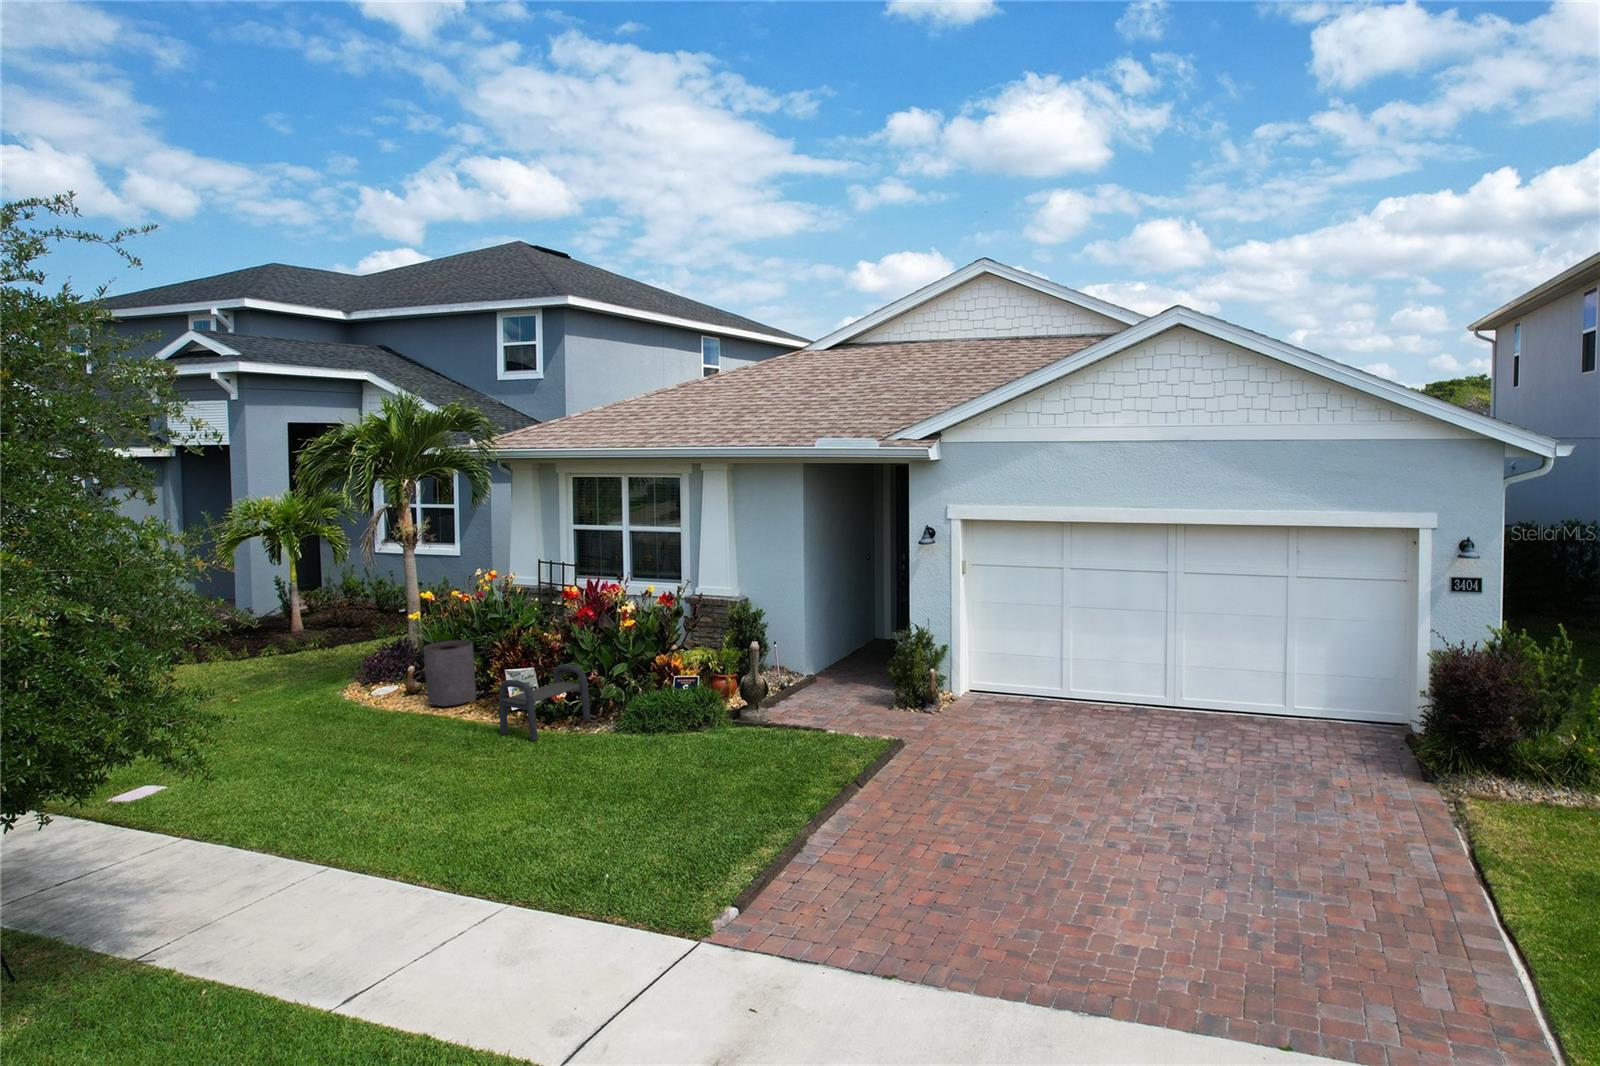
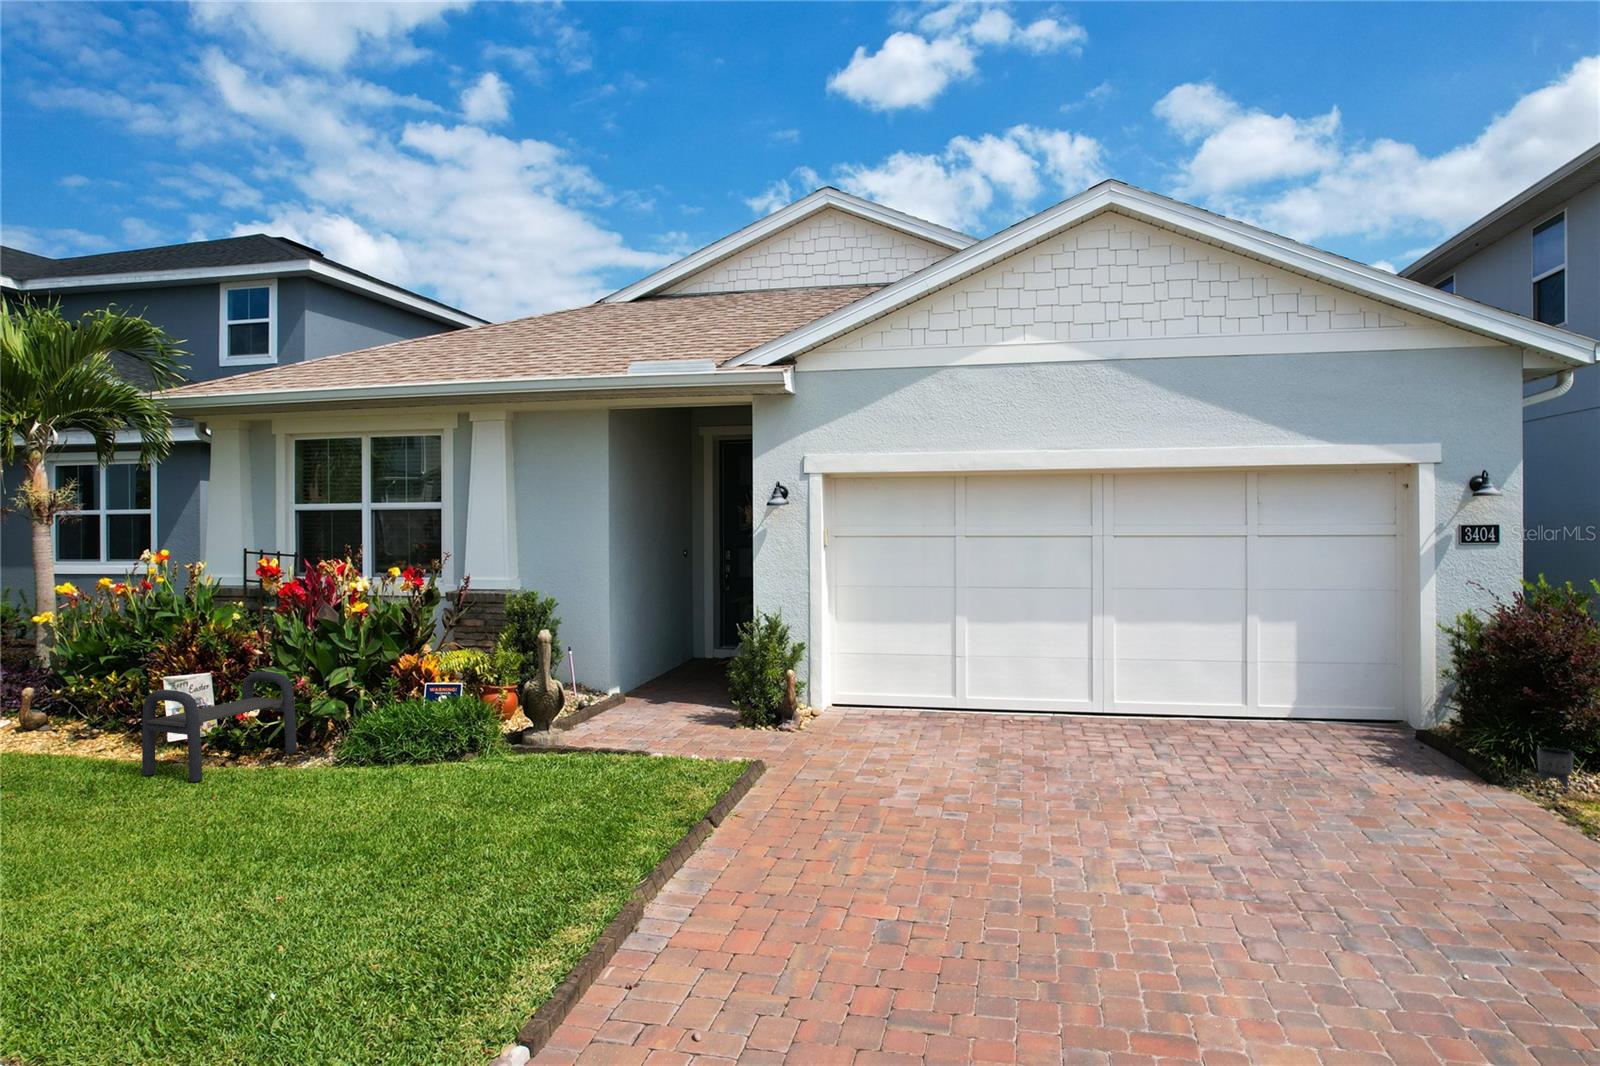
trash can: present [424,640,476,706] -> none [33,647,122,742]
planter: none [1530,765,1559,803] -> present [1537,748,1574,793]

